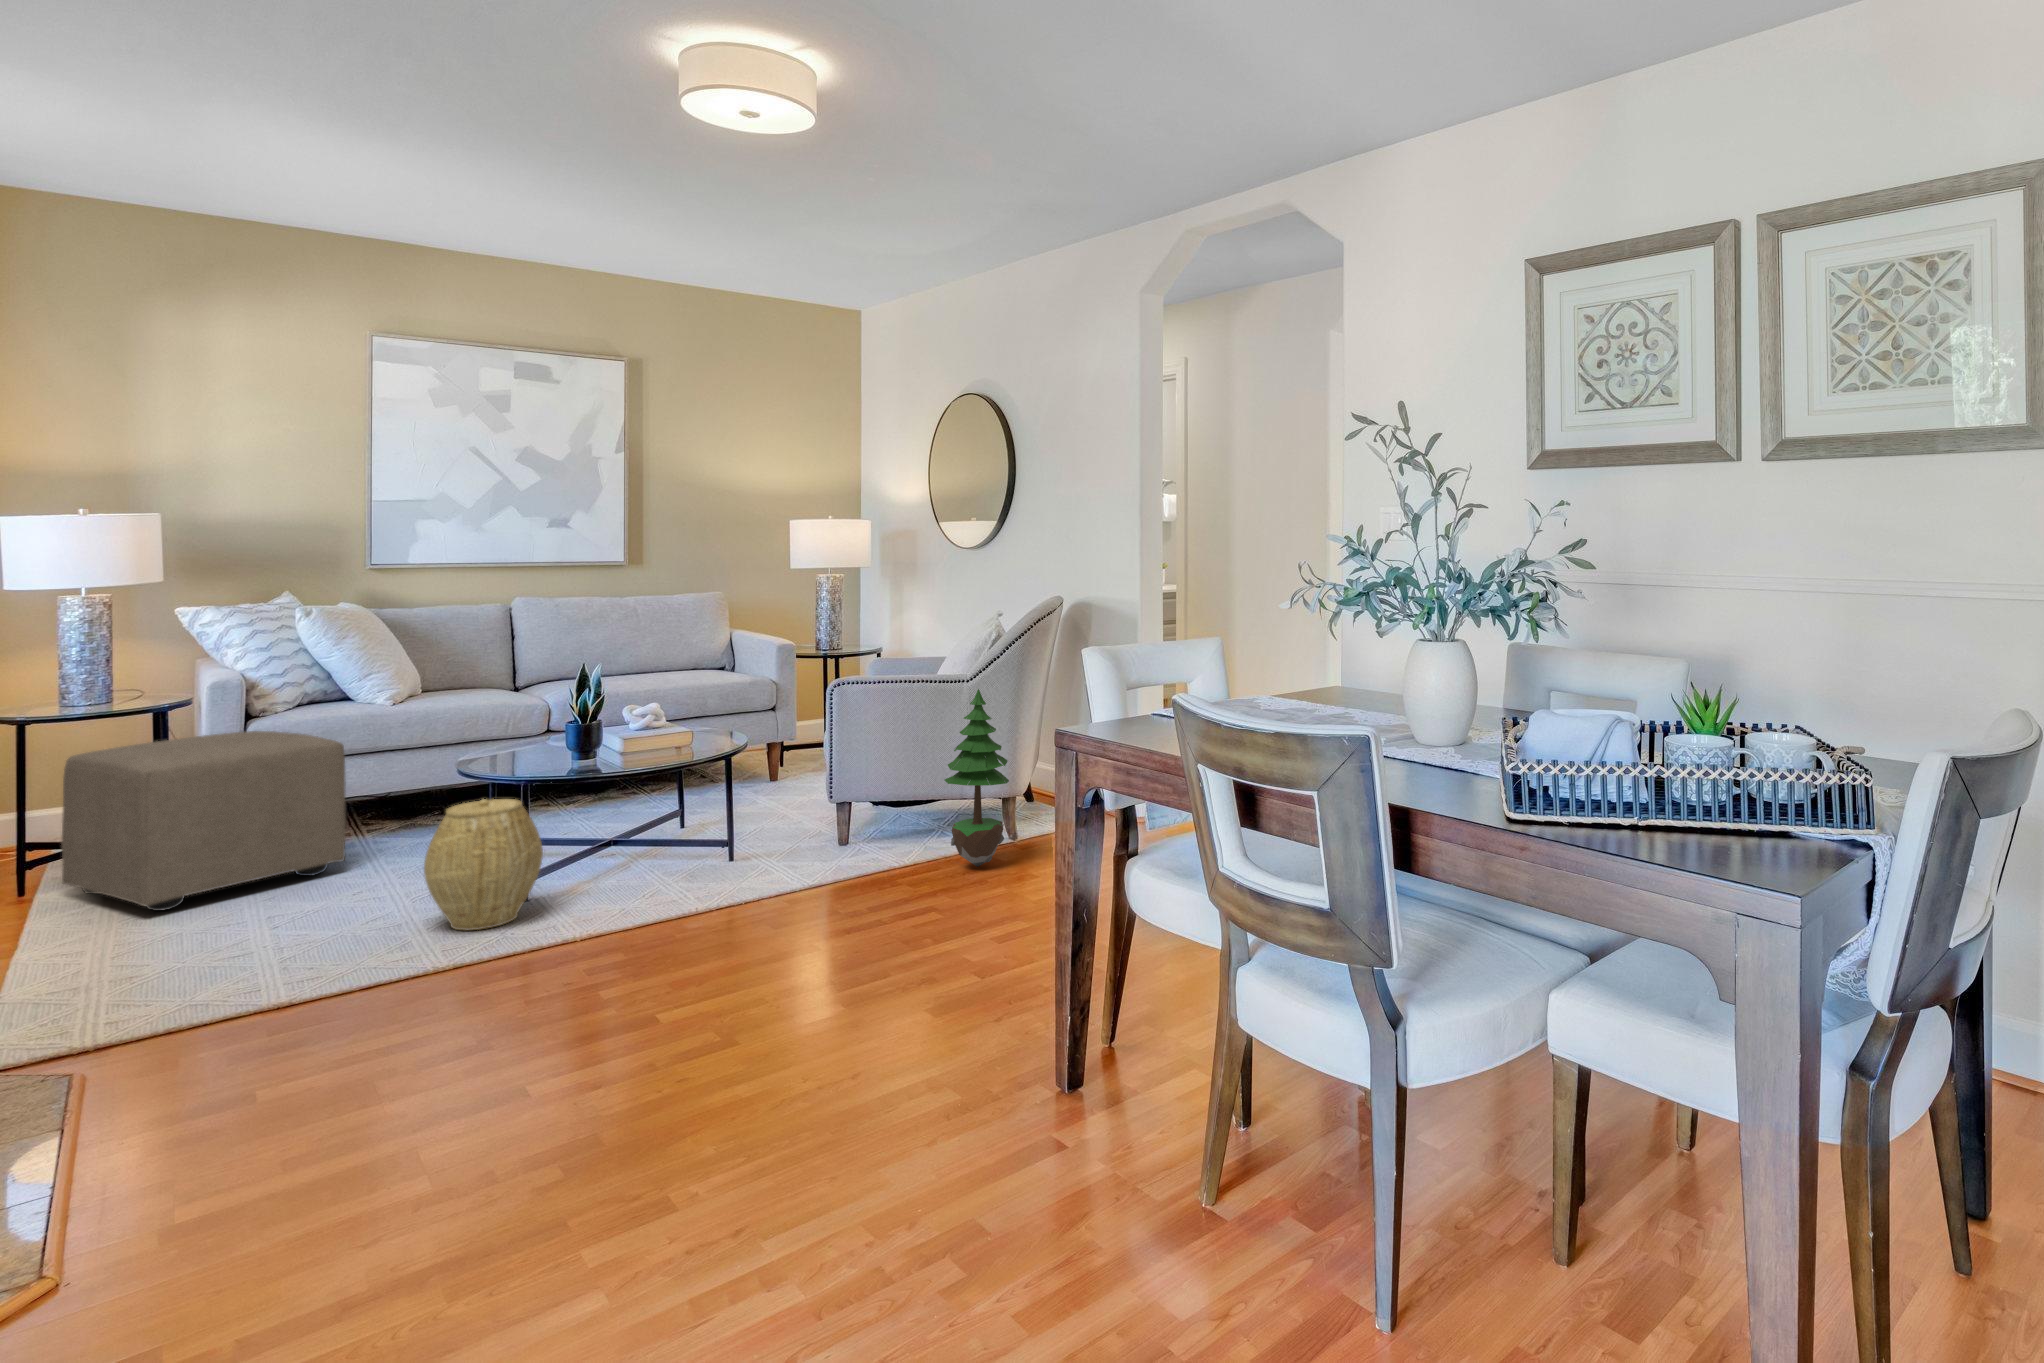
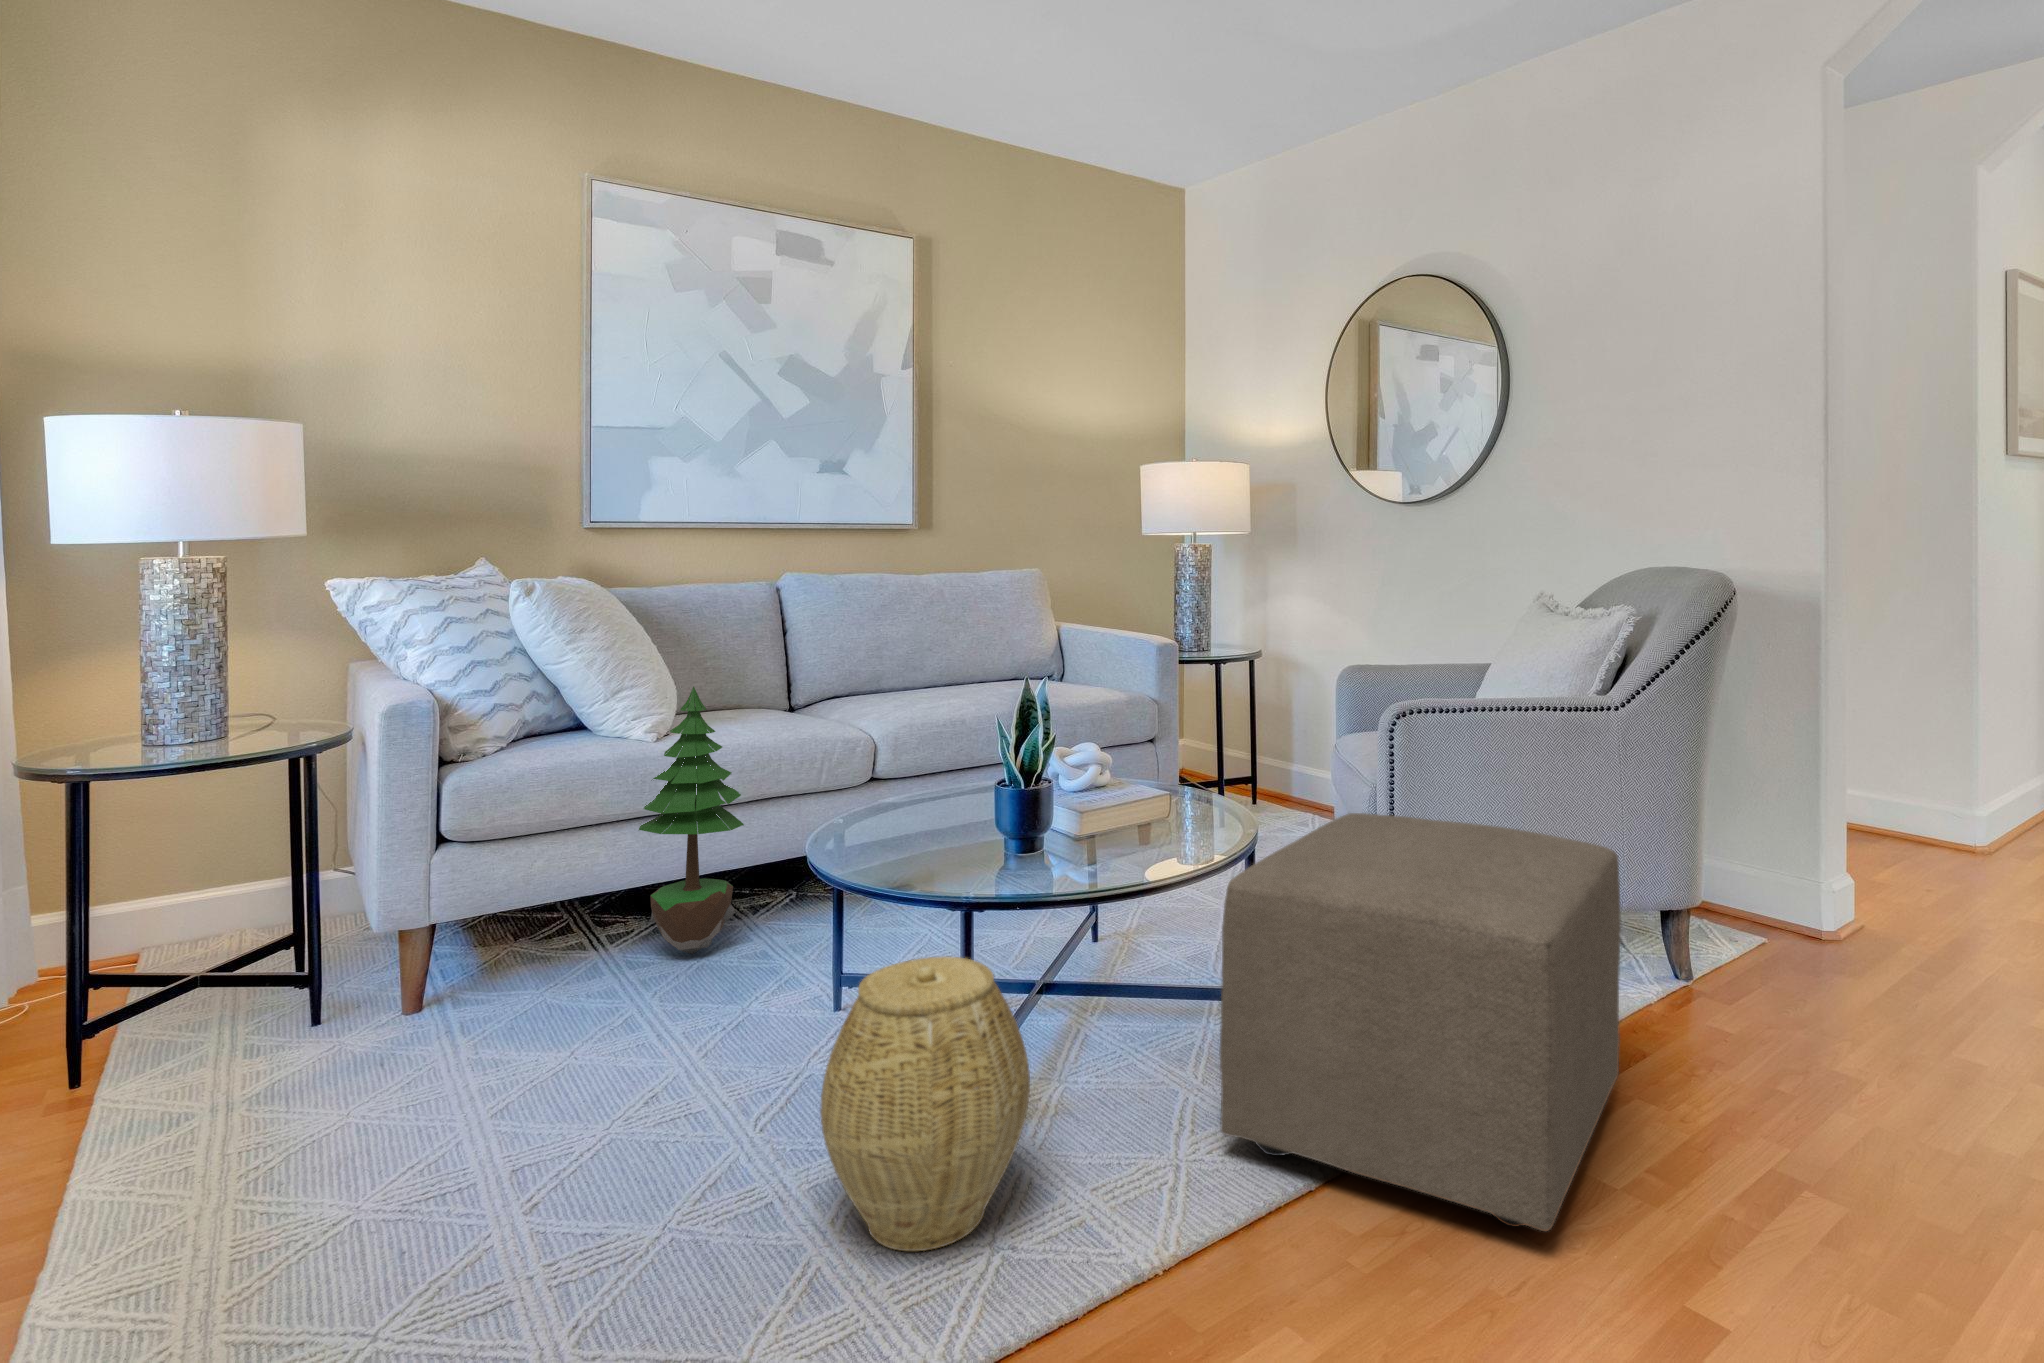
potted tree: present [945,689,1009,867] -> present [639,687,744,954]
ottoman: present [61,731,346,911] -> present [1220,813,1621,1231]

